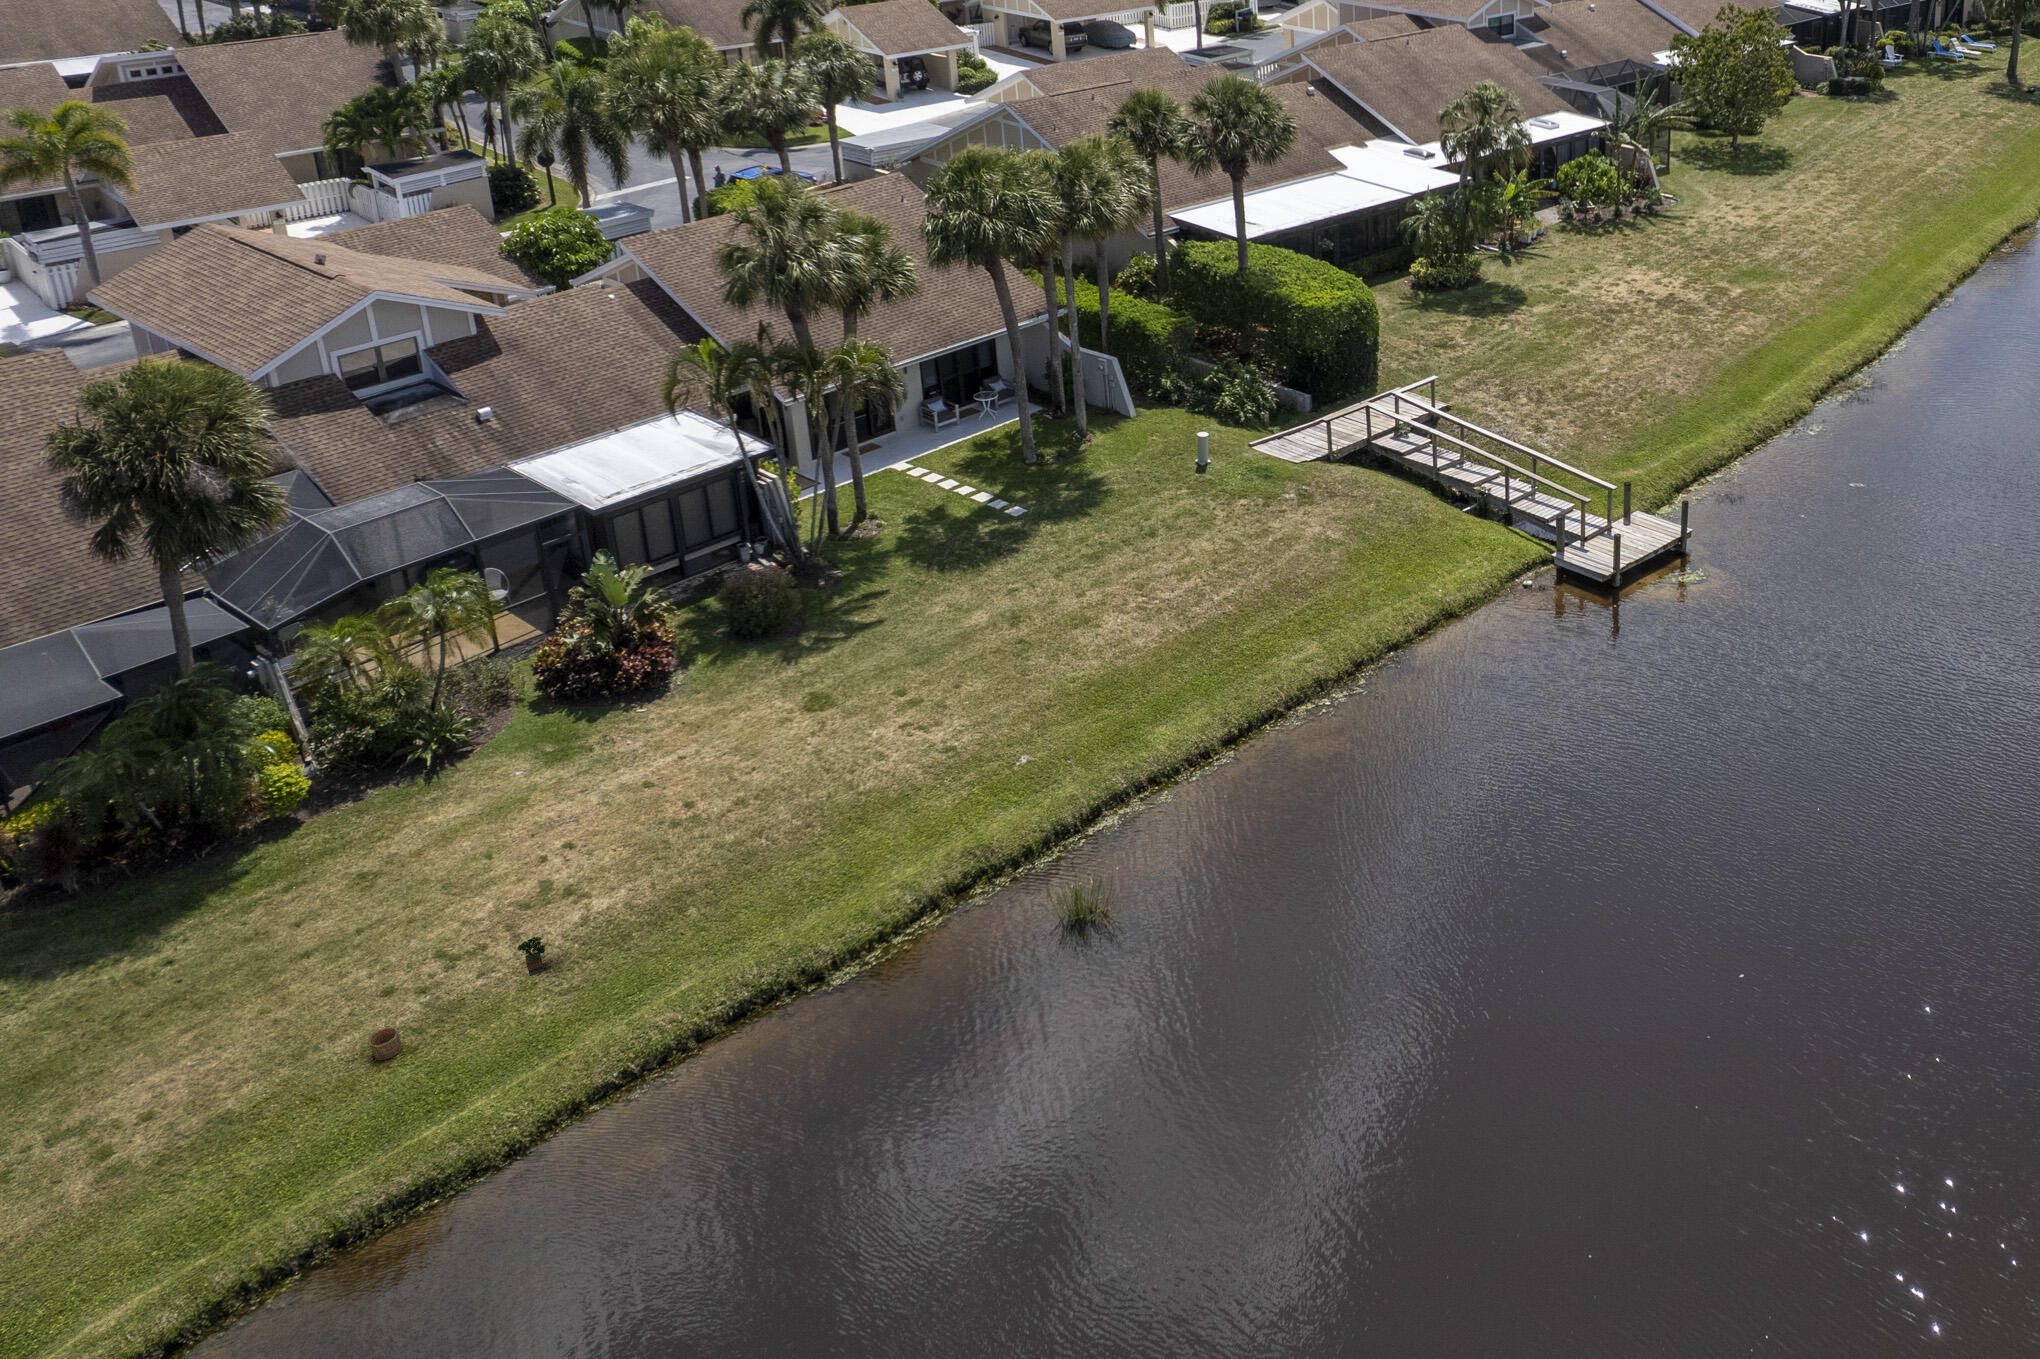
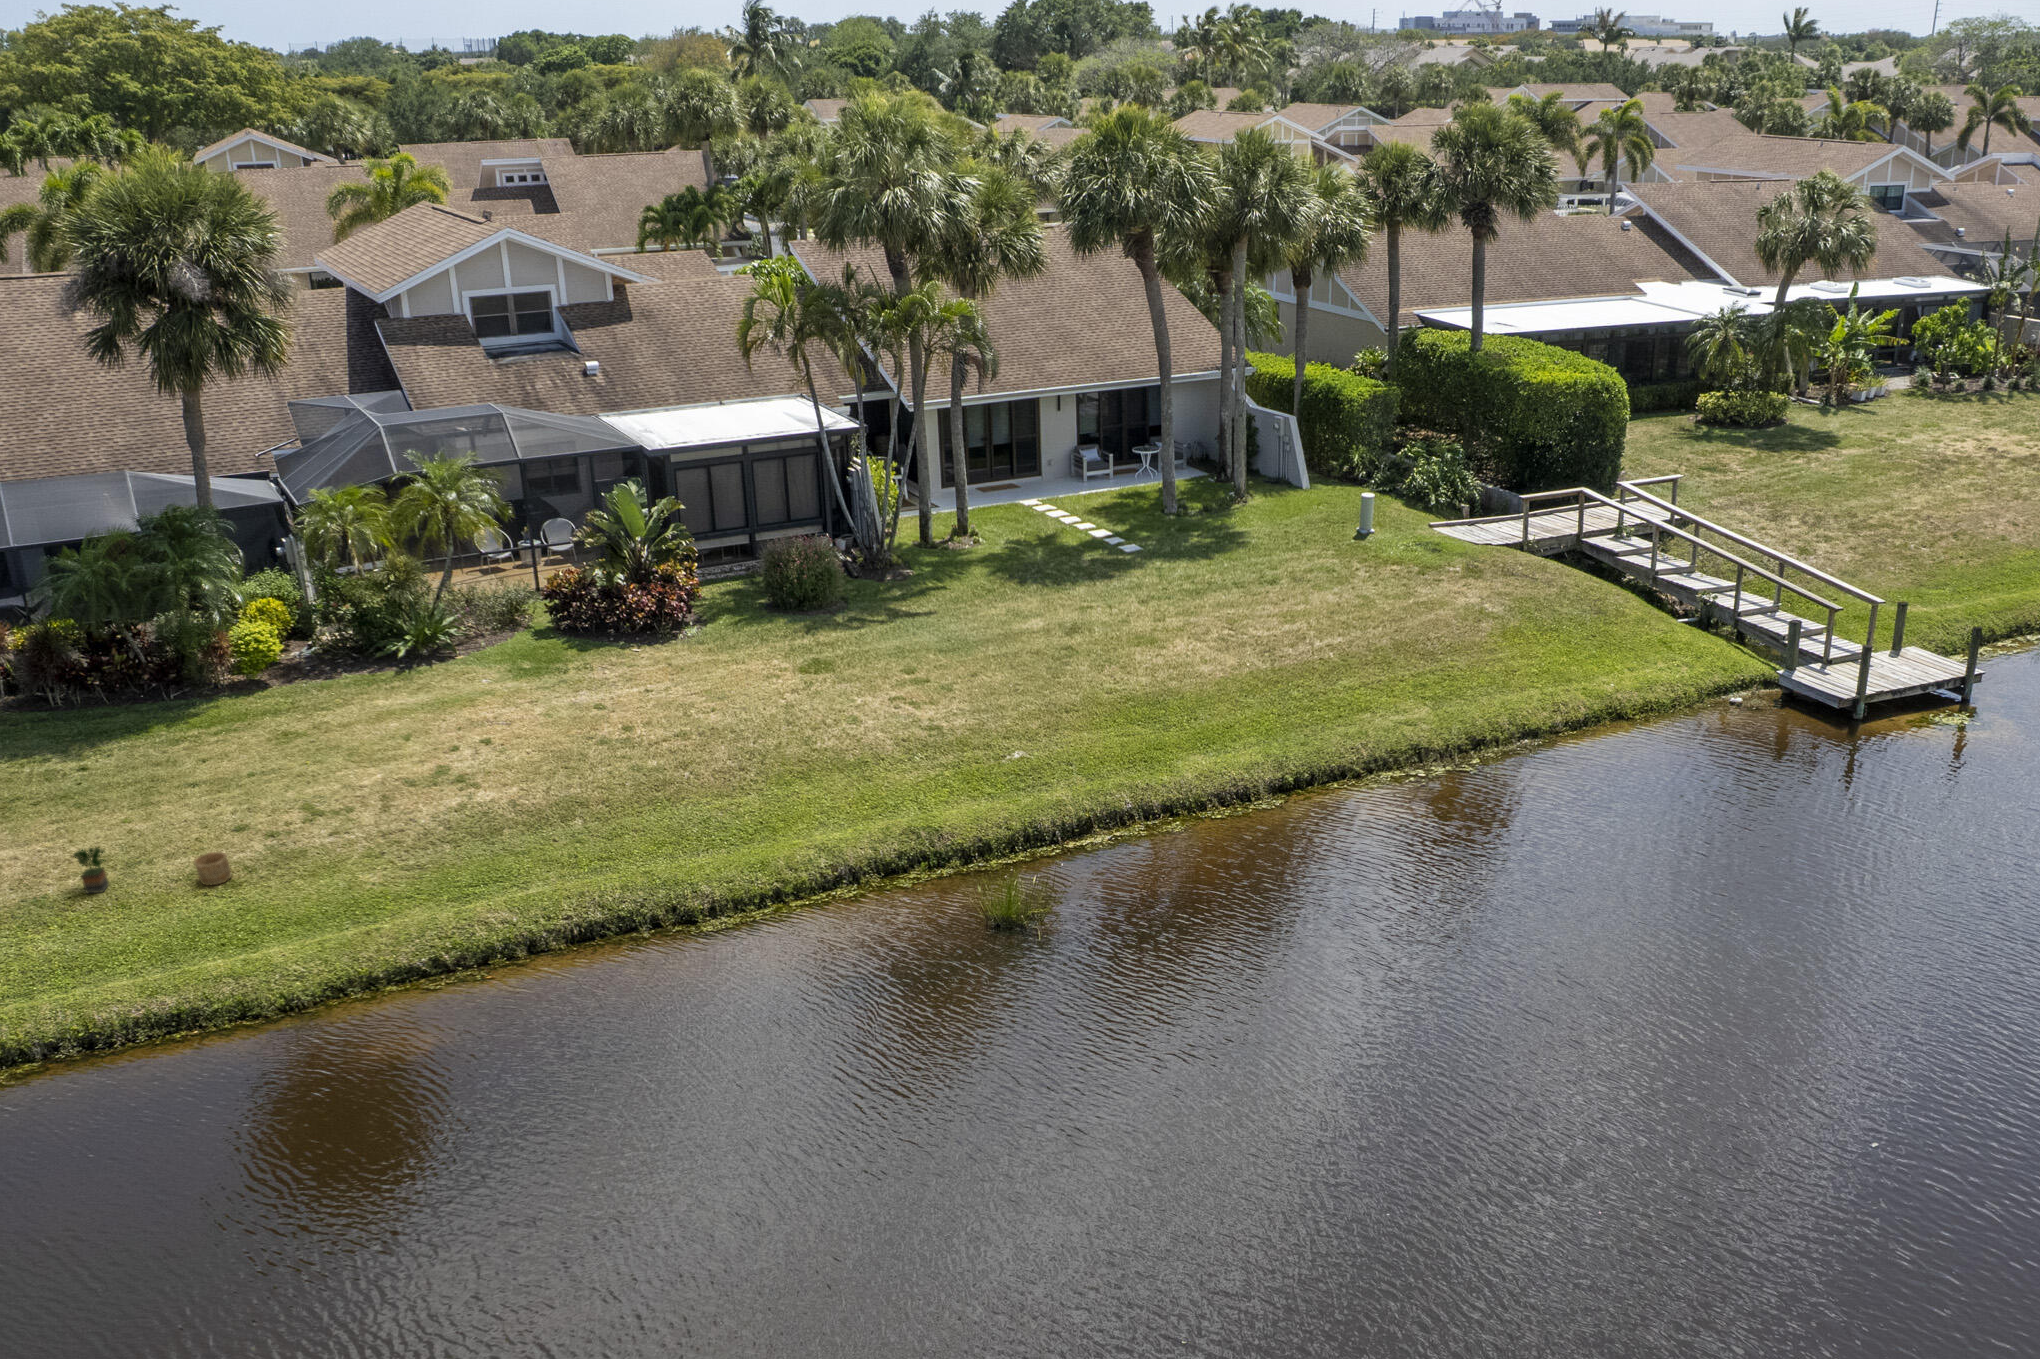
potted tree: present [517,937,545,975] -> present [73,848,109,893]

